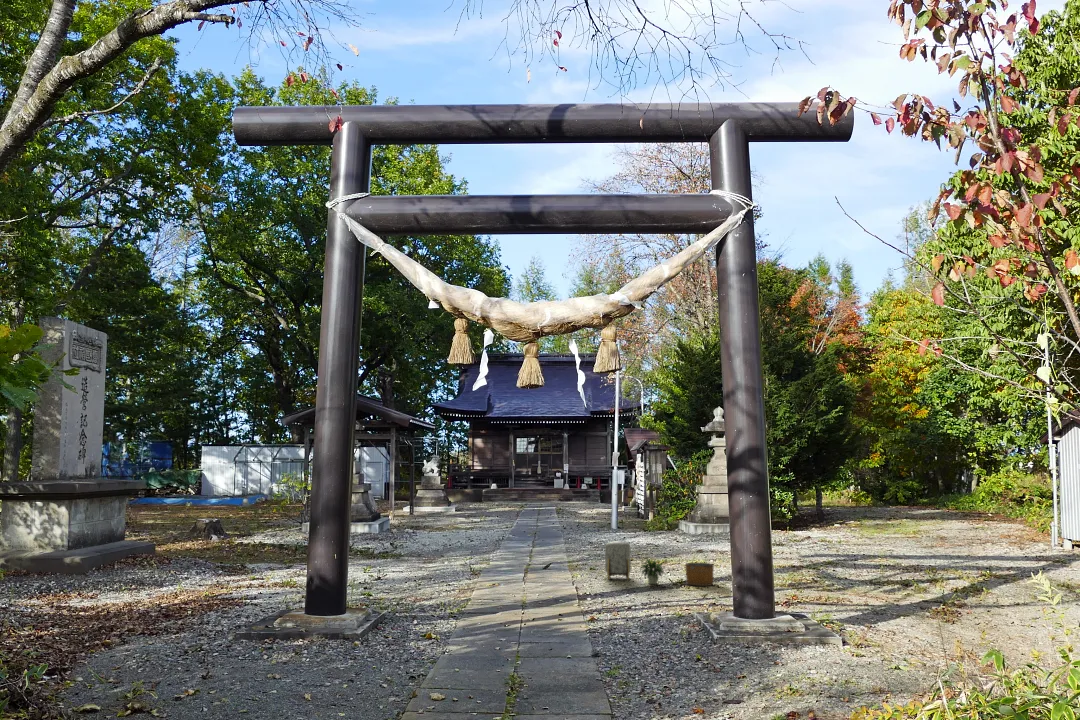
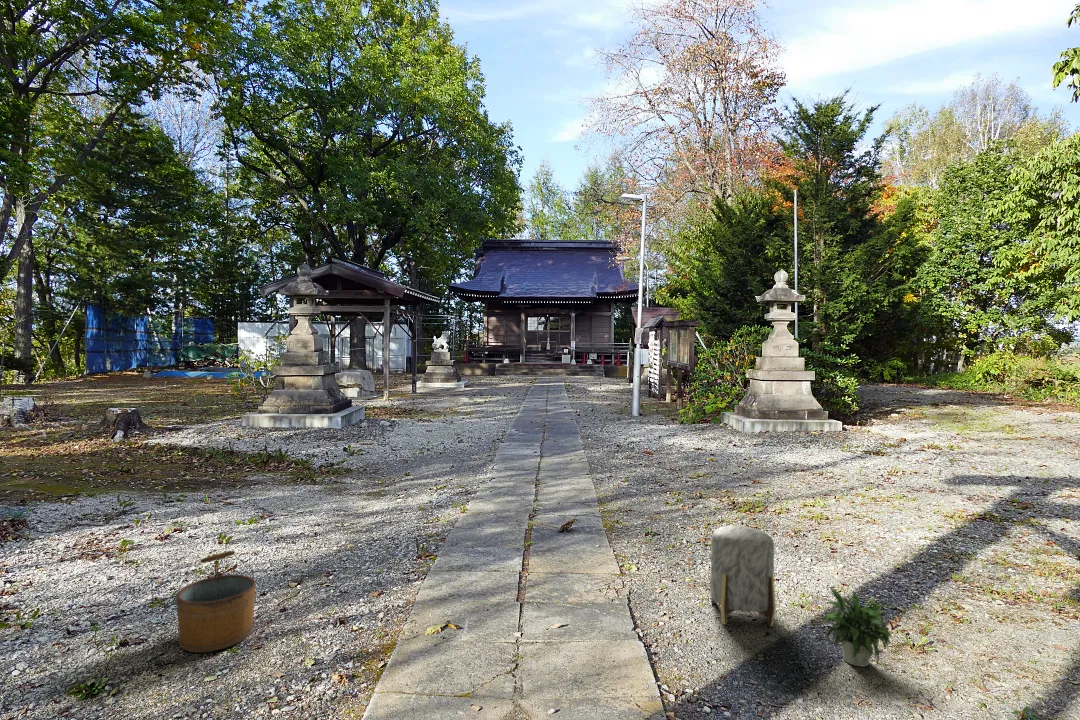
bucket: present [685,550,714,586] -> present [175,551,255,652]

